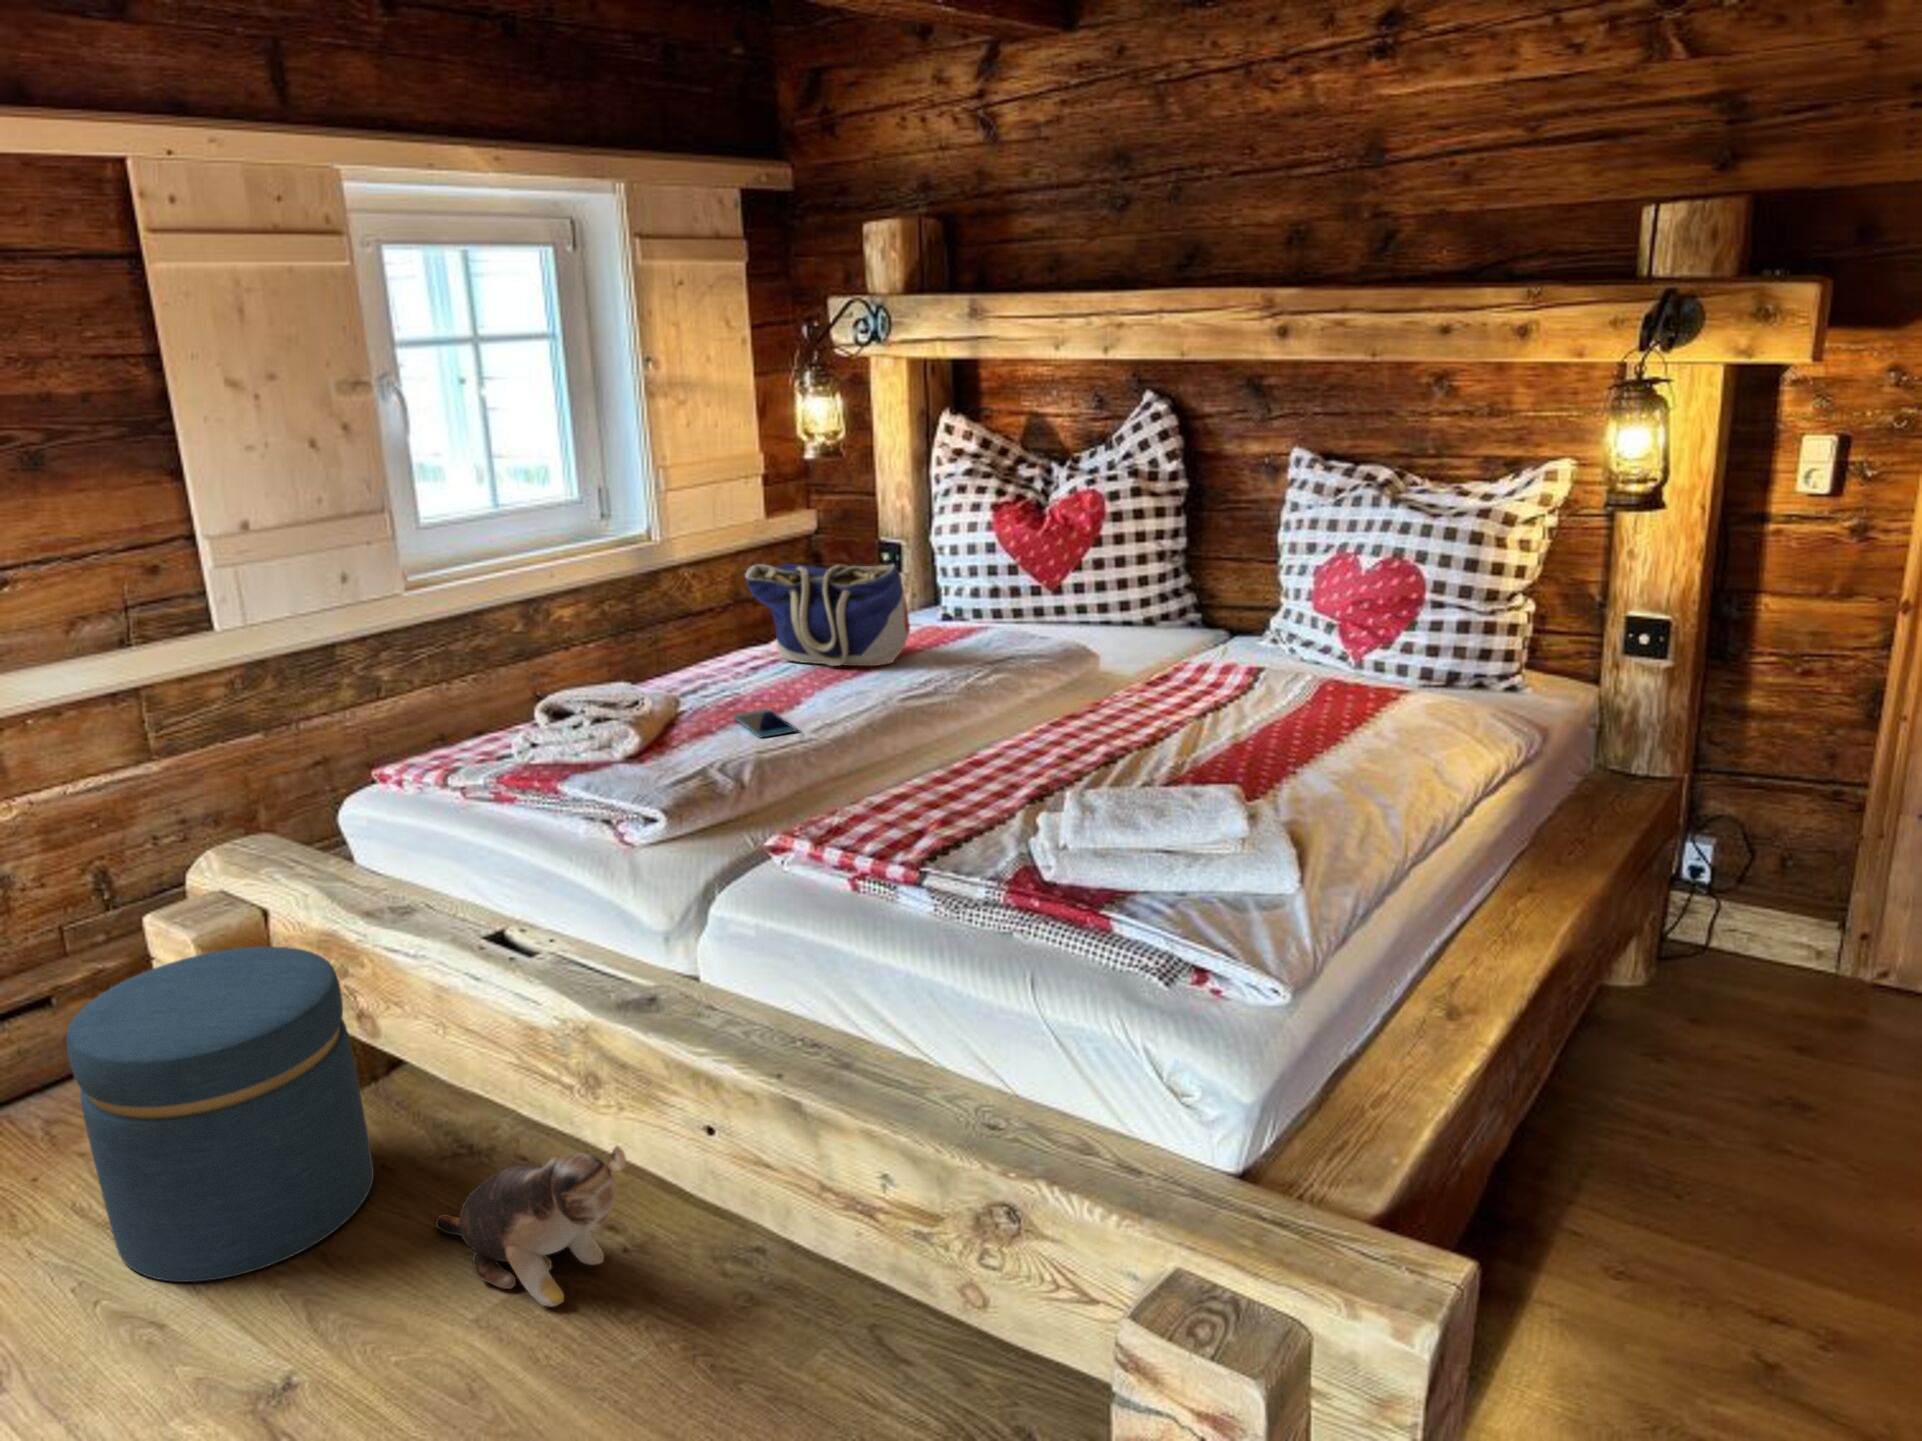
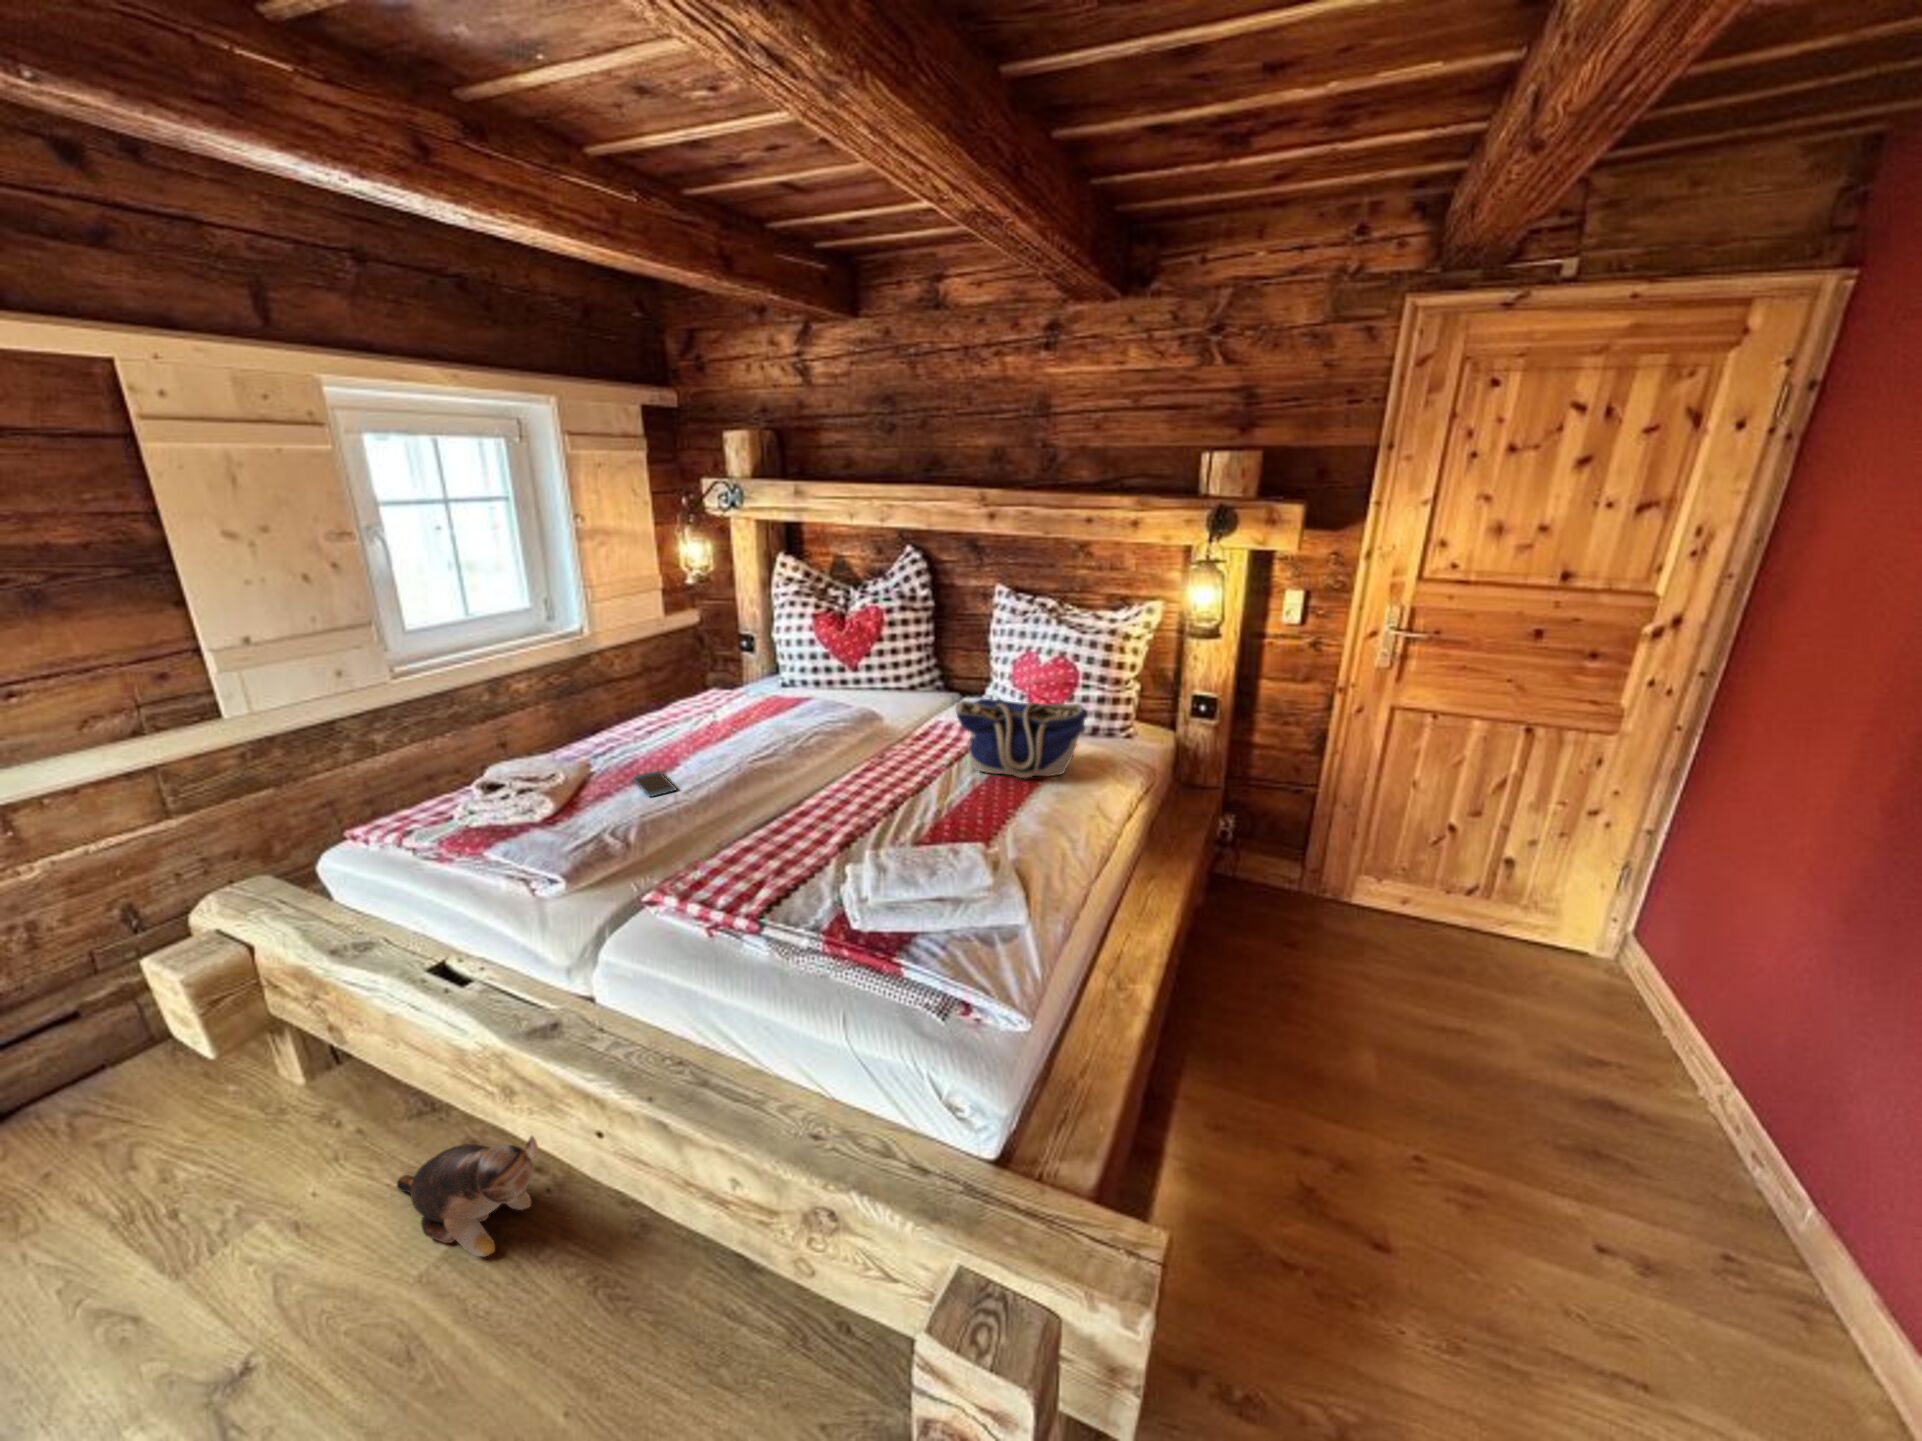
tote bag: present [745,564,910,666] -> present [956,699,1086,778]
ottoman: present [66,947,374,1282] -> none [26,980,352,1277]

